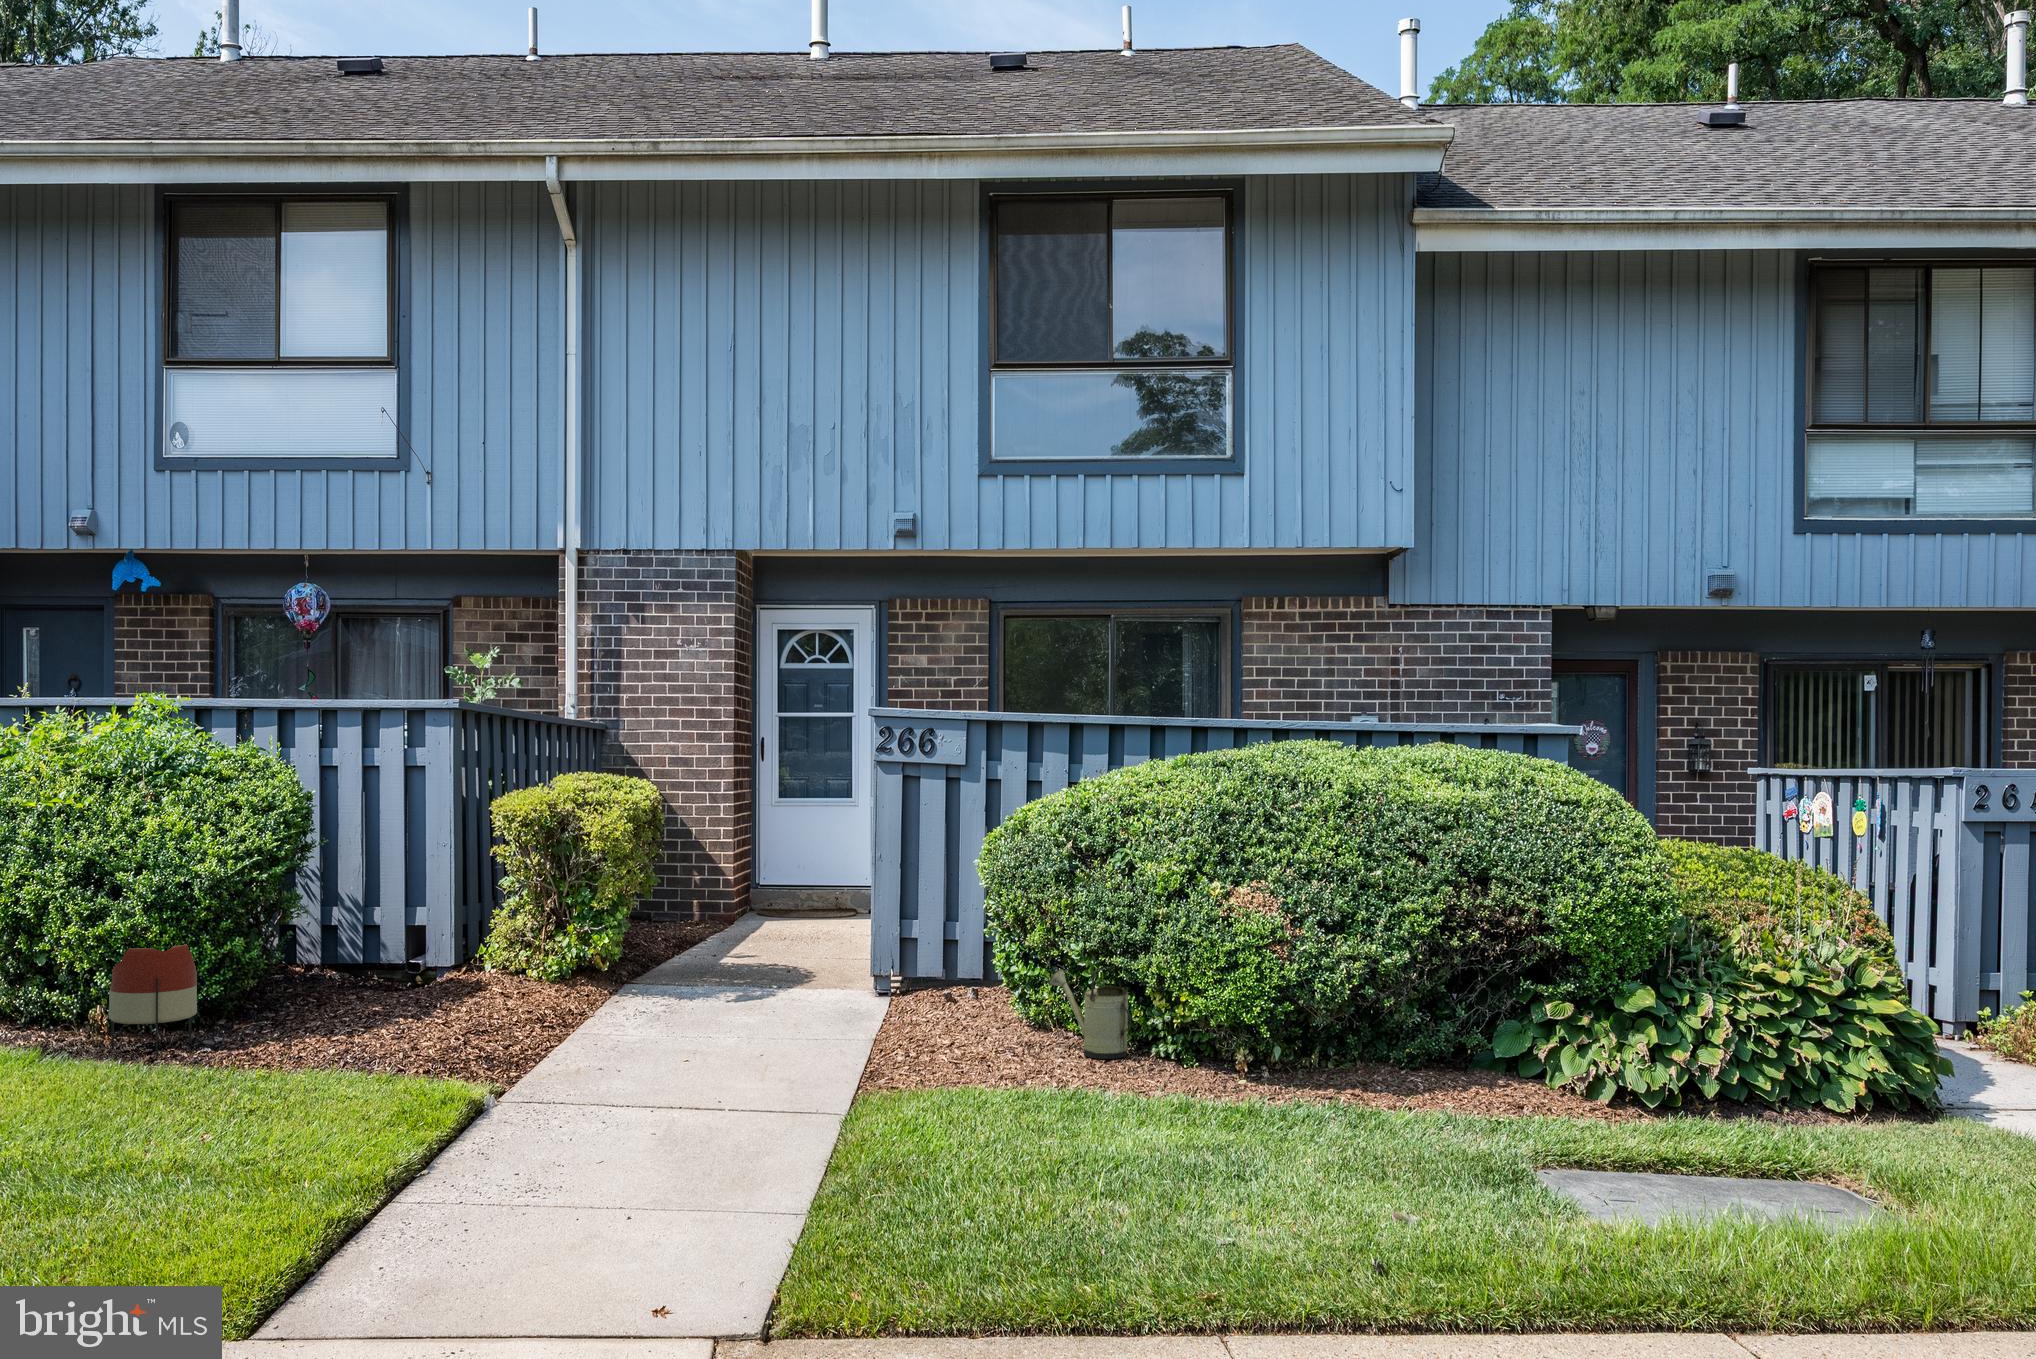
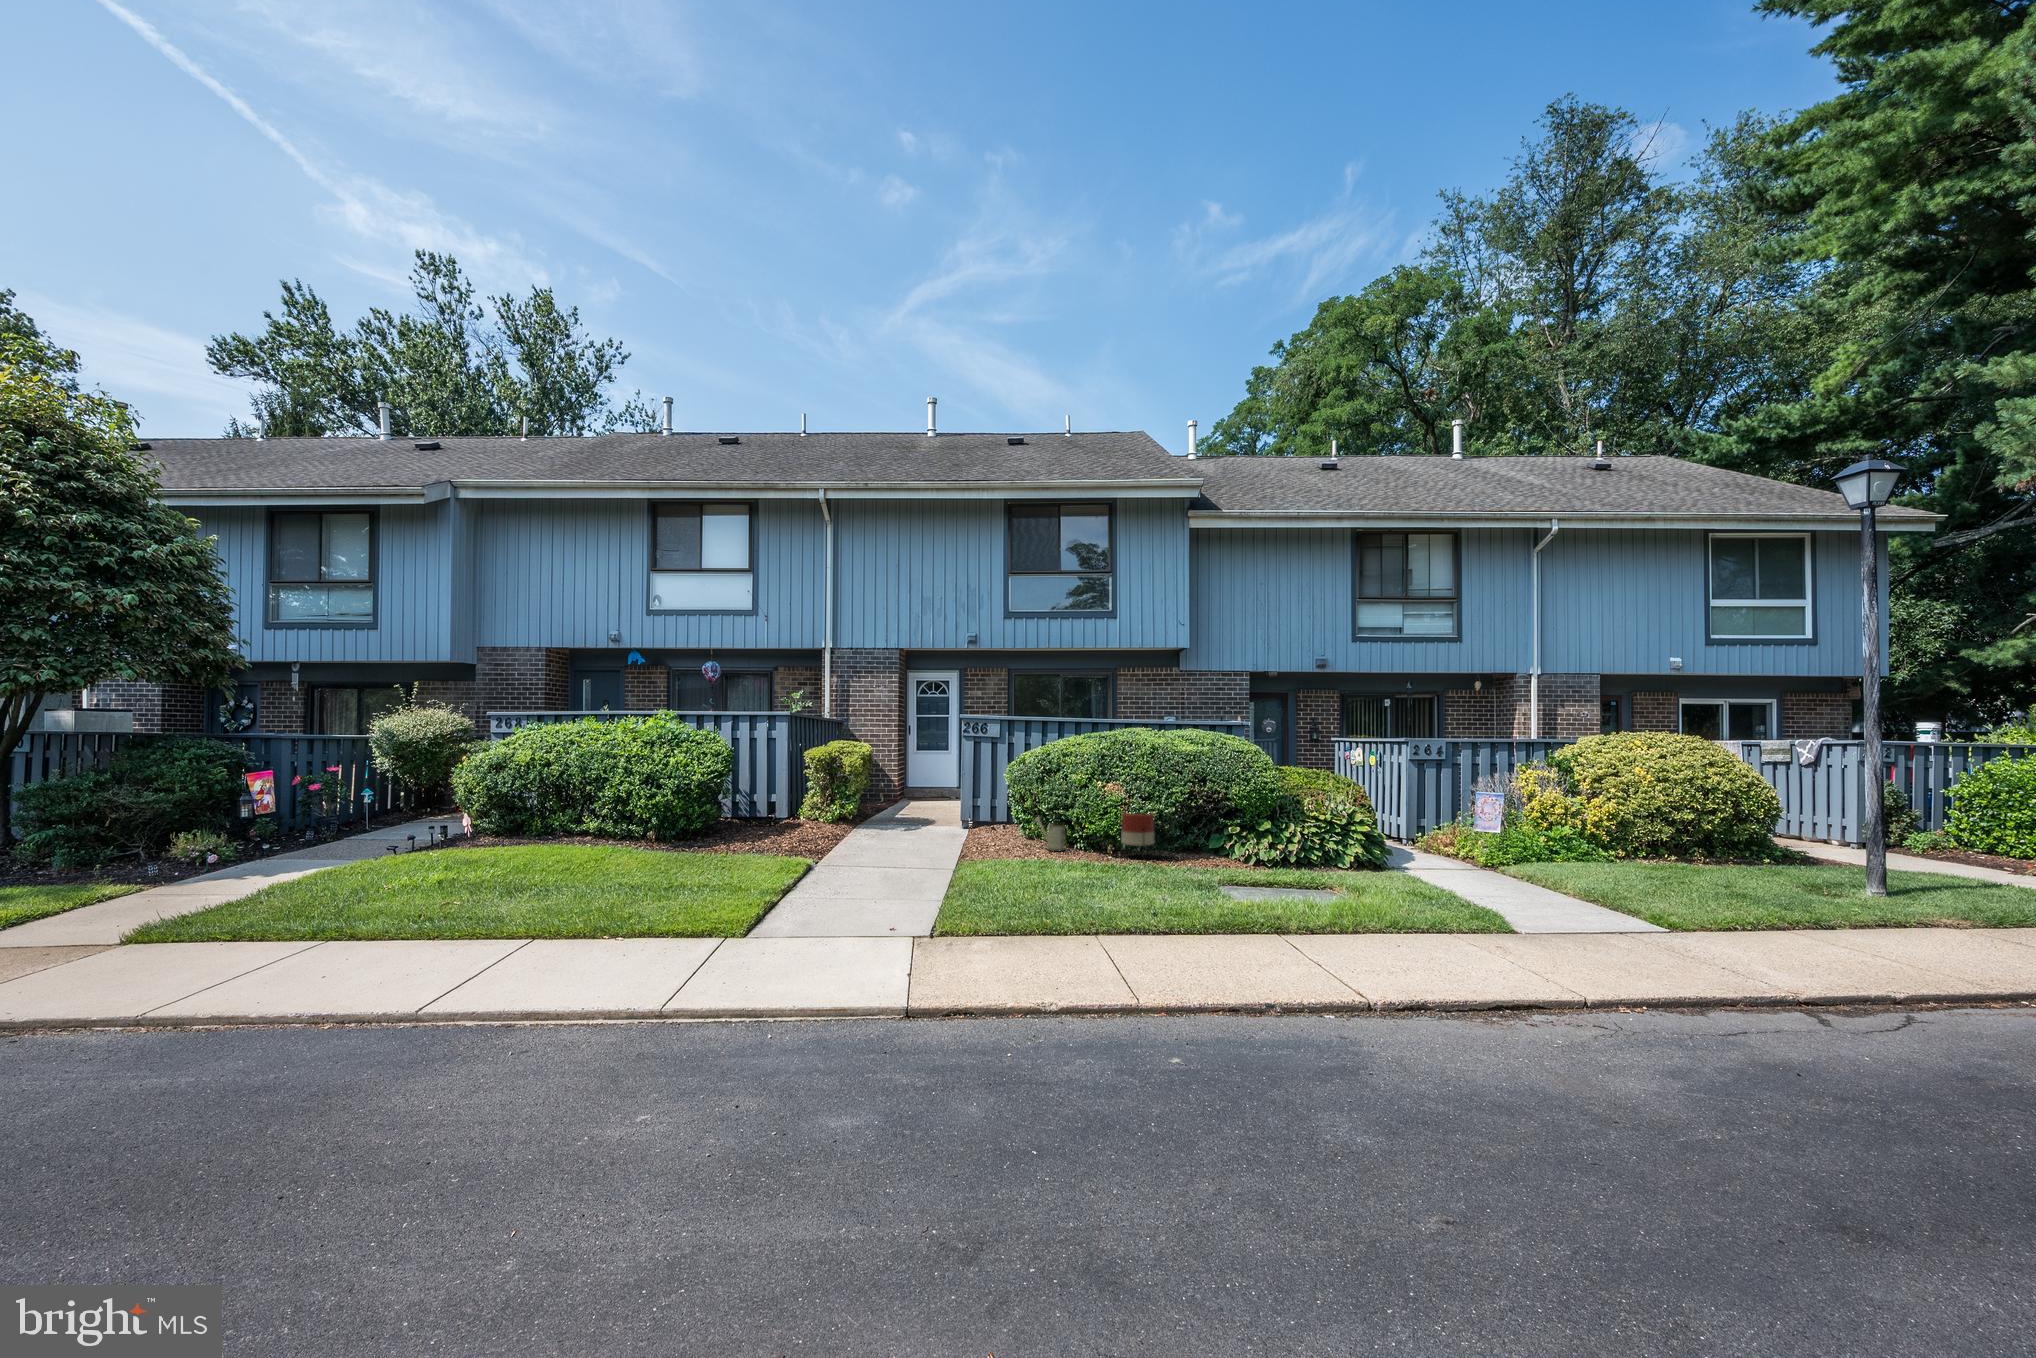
planter: present [109,944,197,1058] -> present [1121,812,1154,846]

